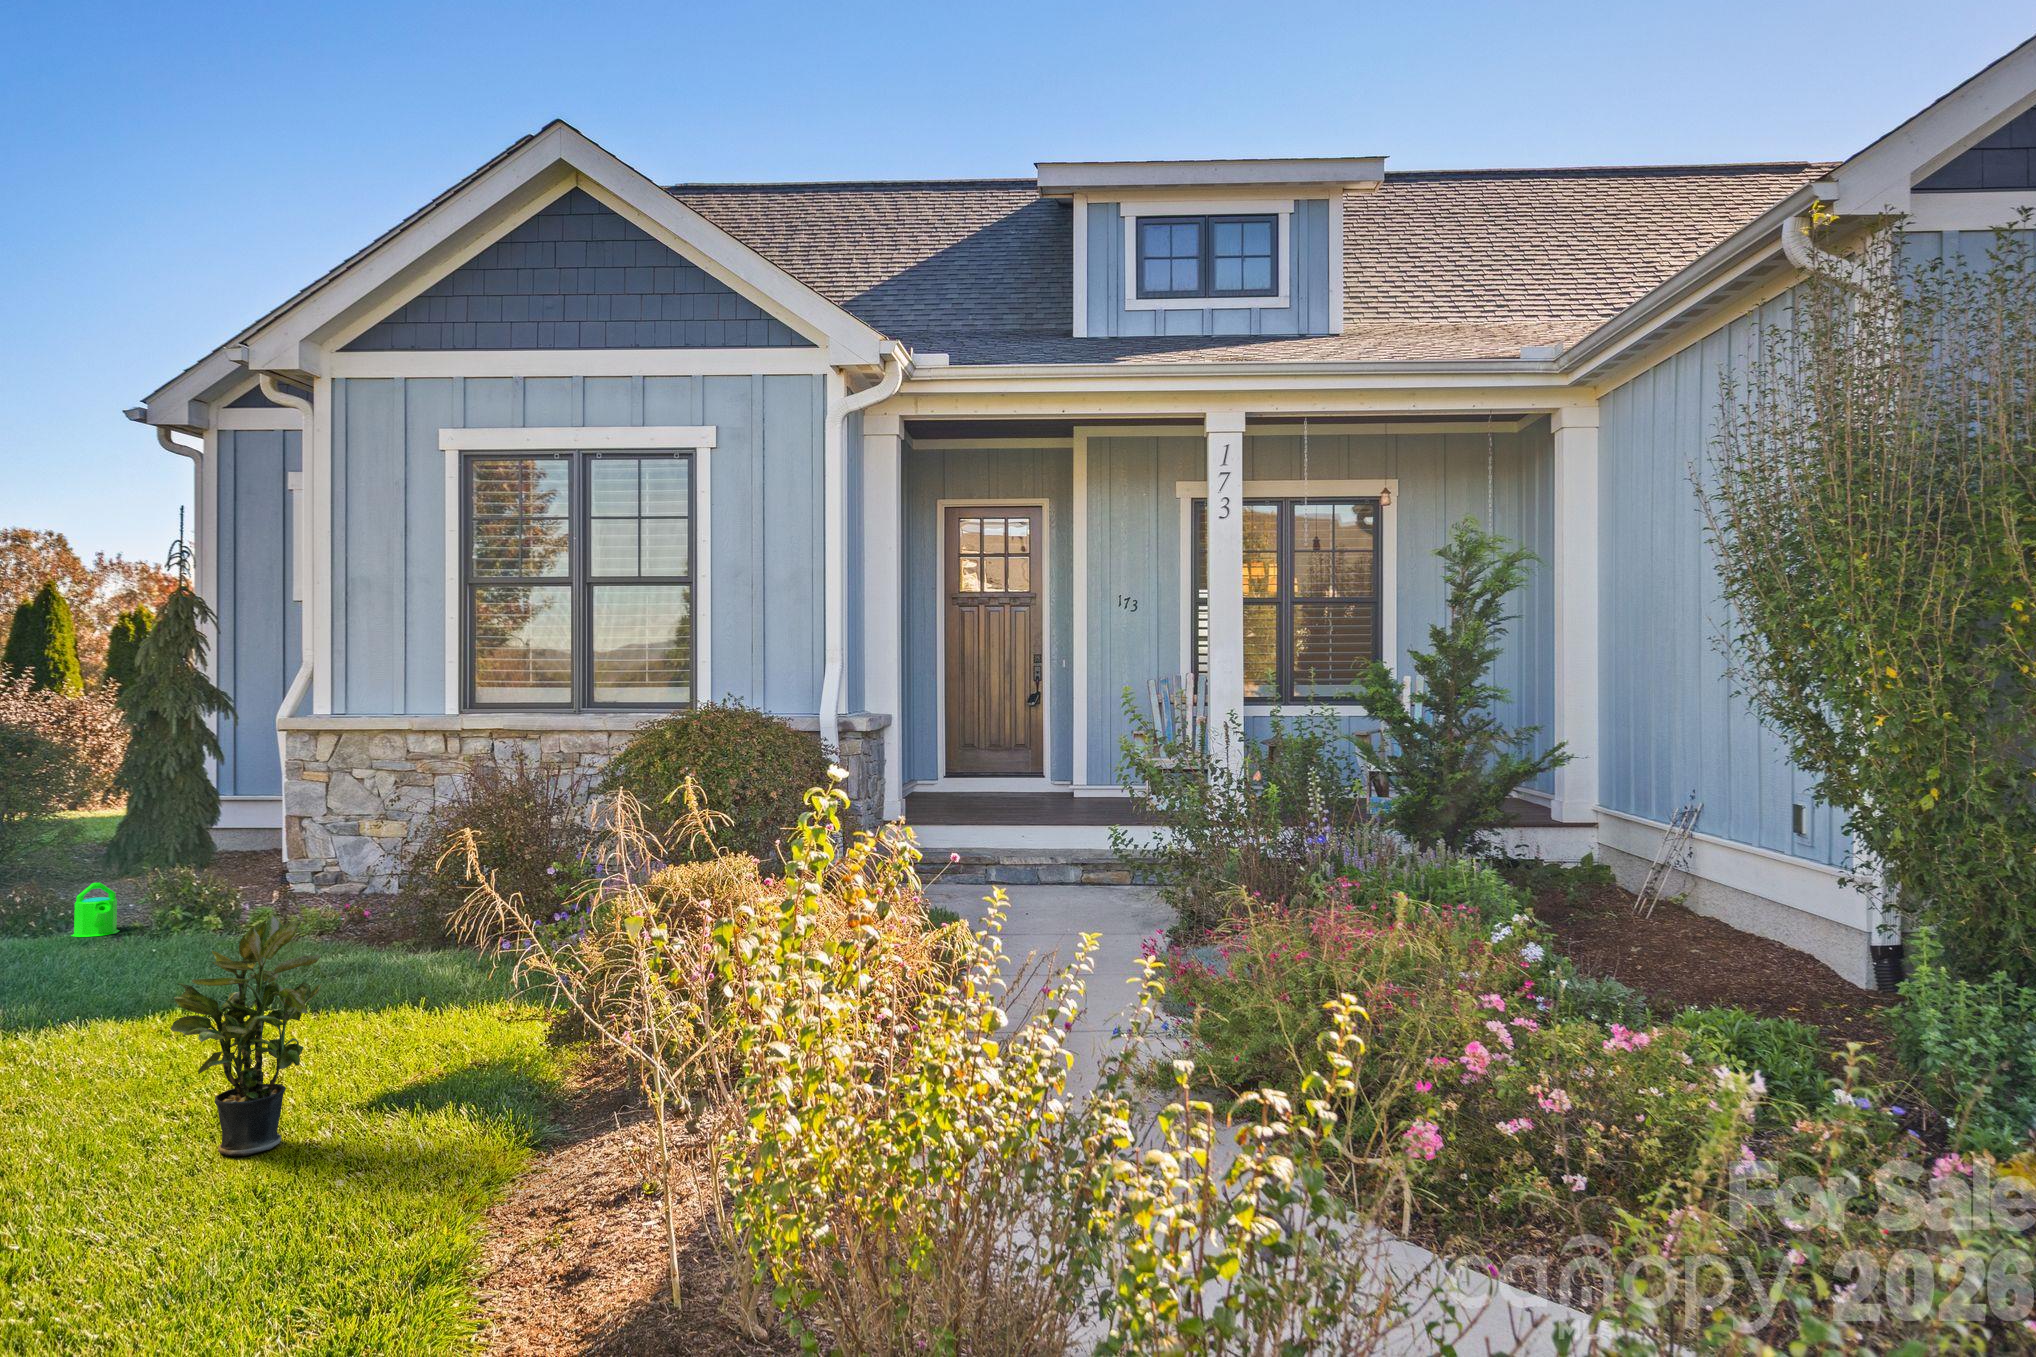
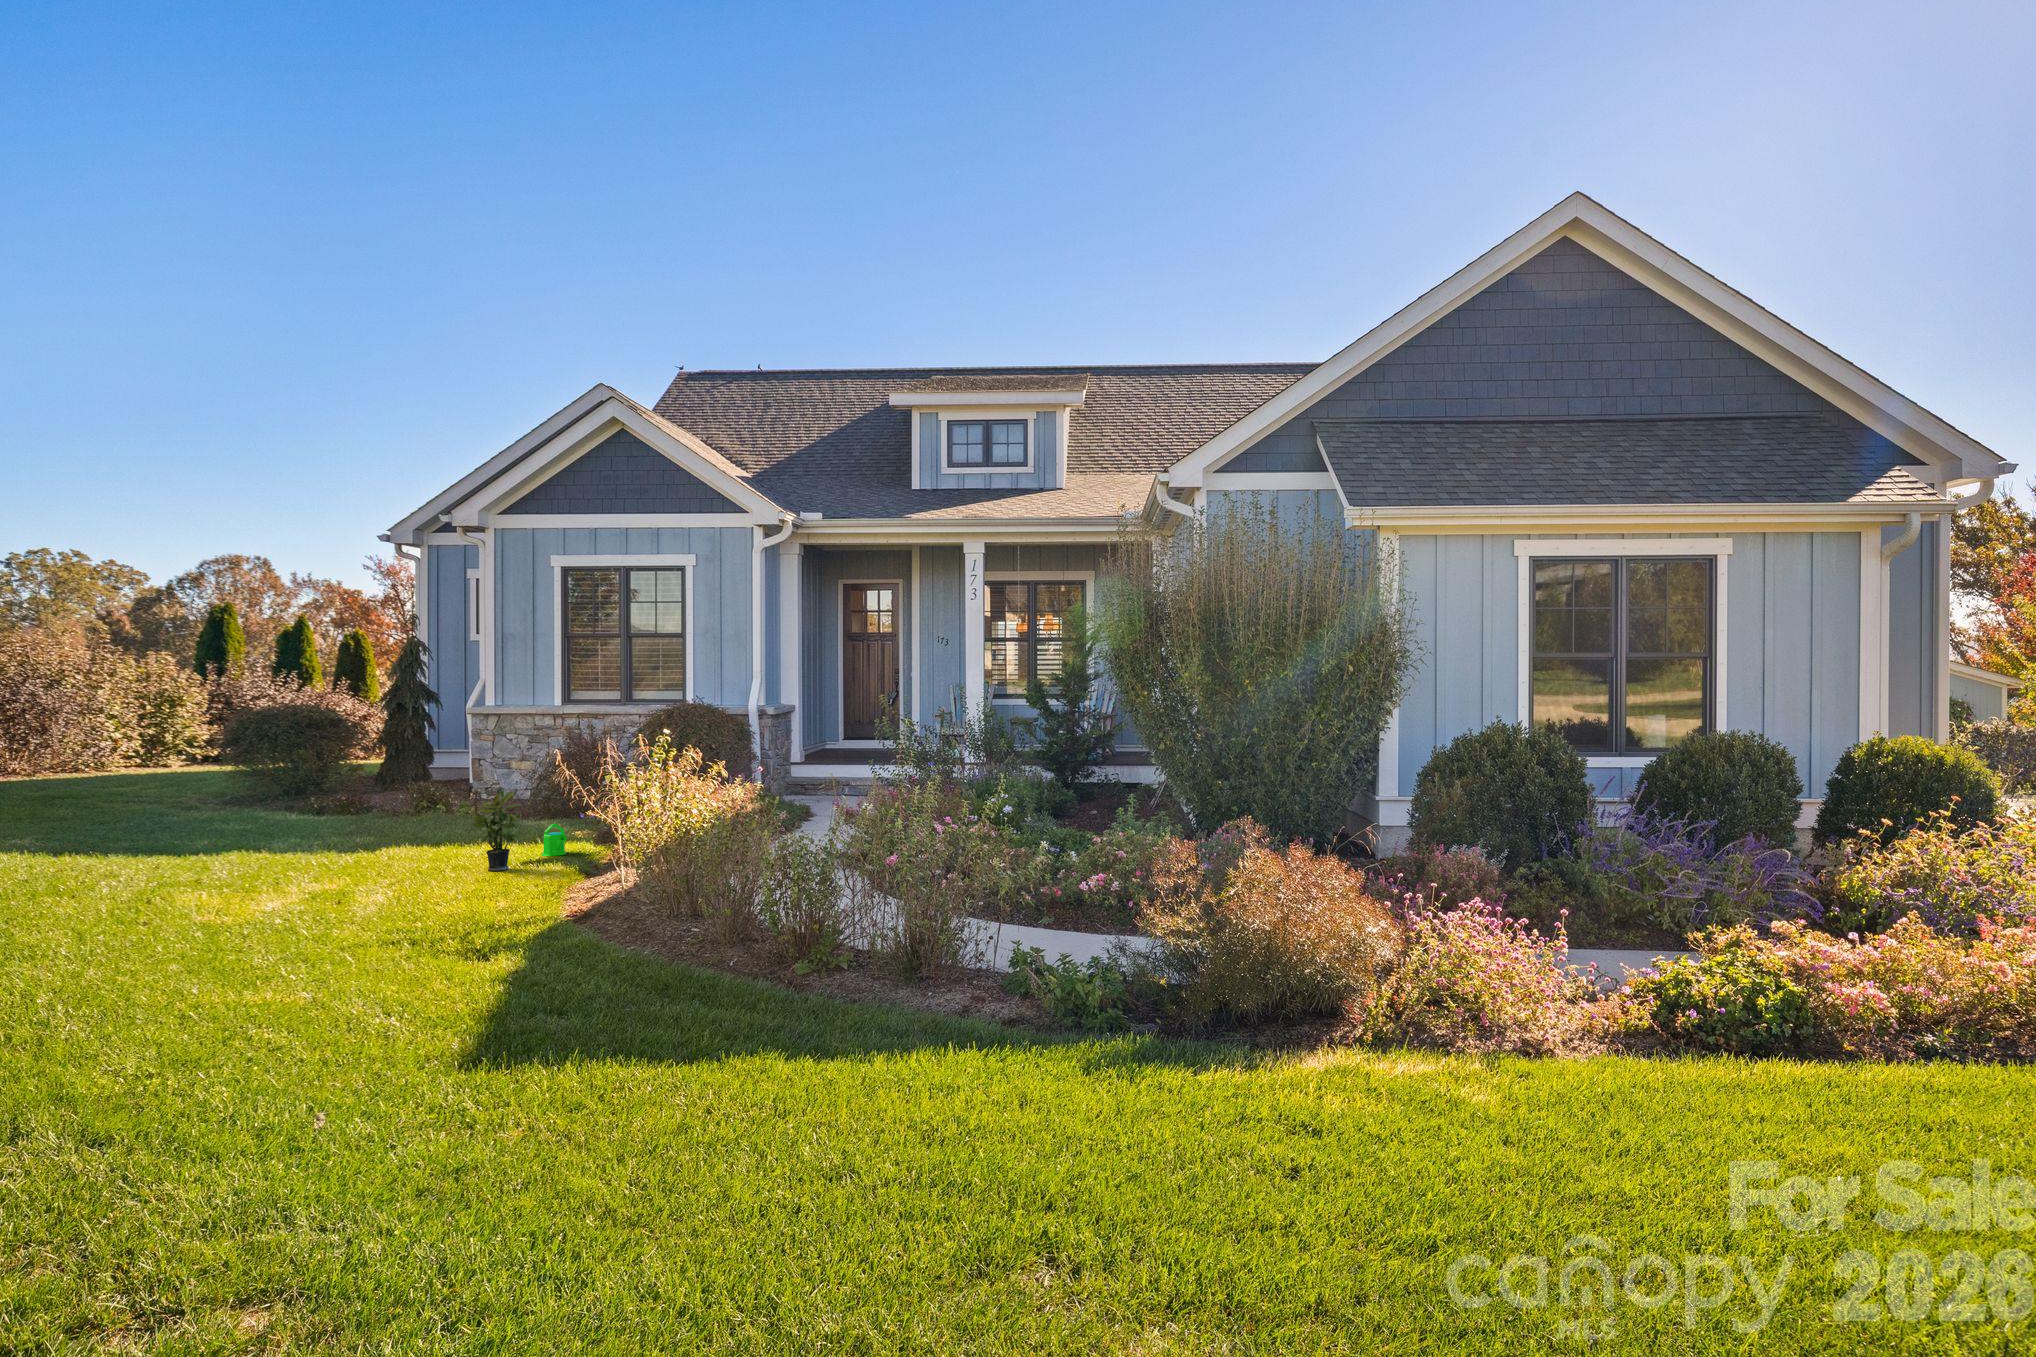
watering can: present [71,882,120,937] -> present [542,824,567,856]

